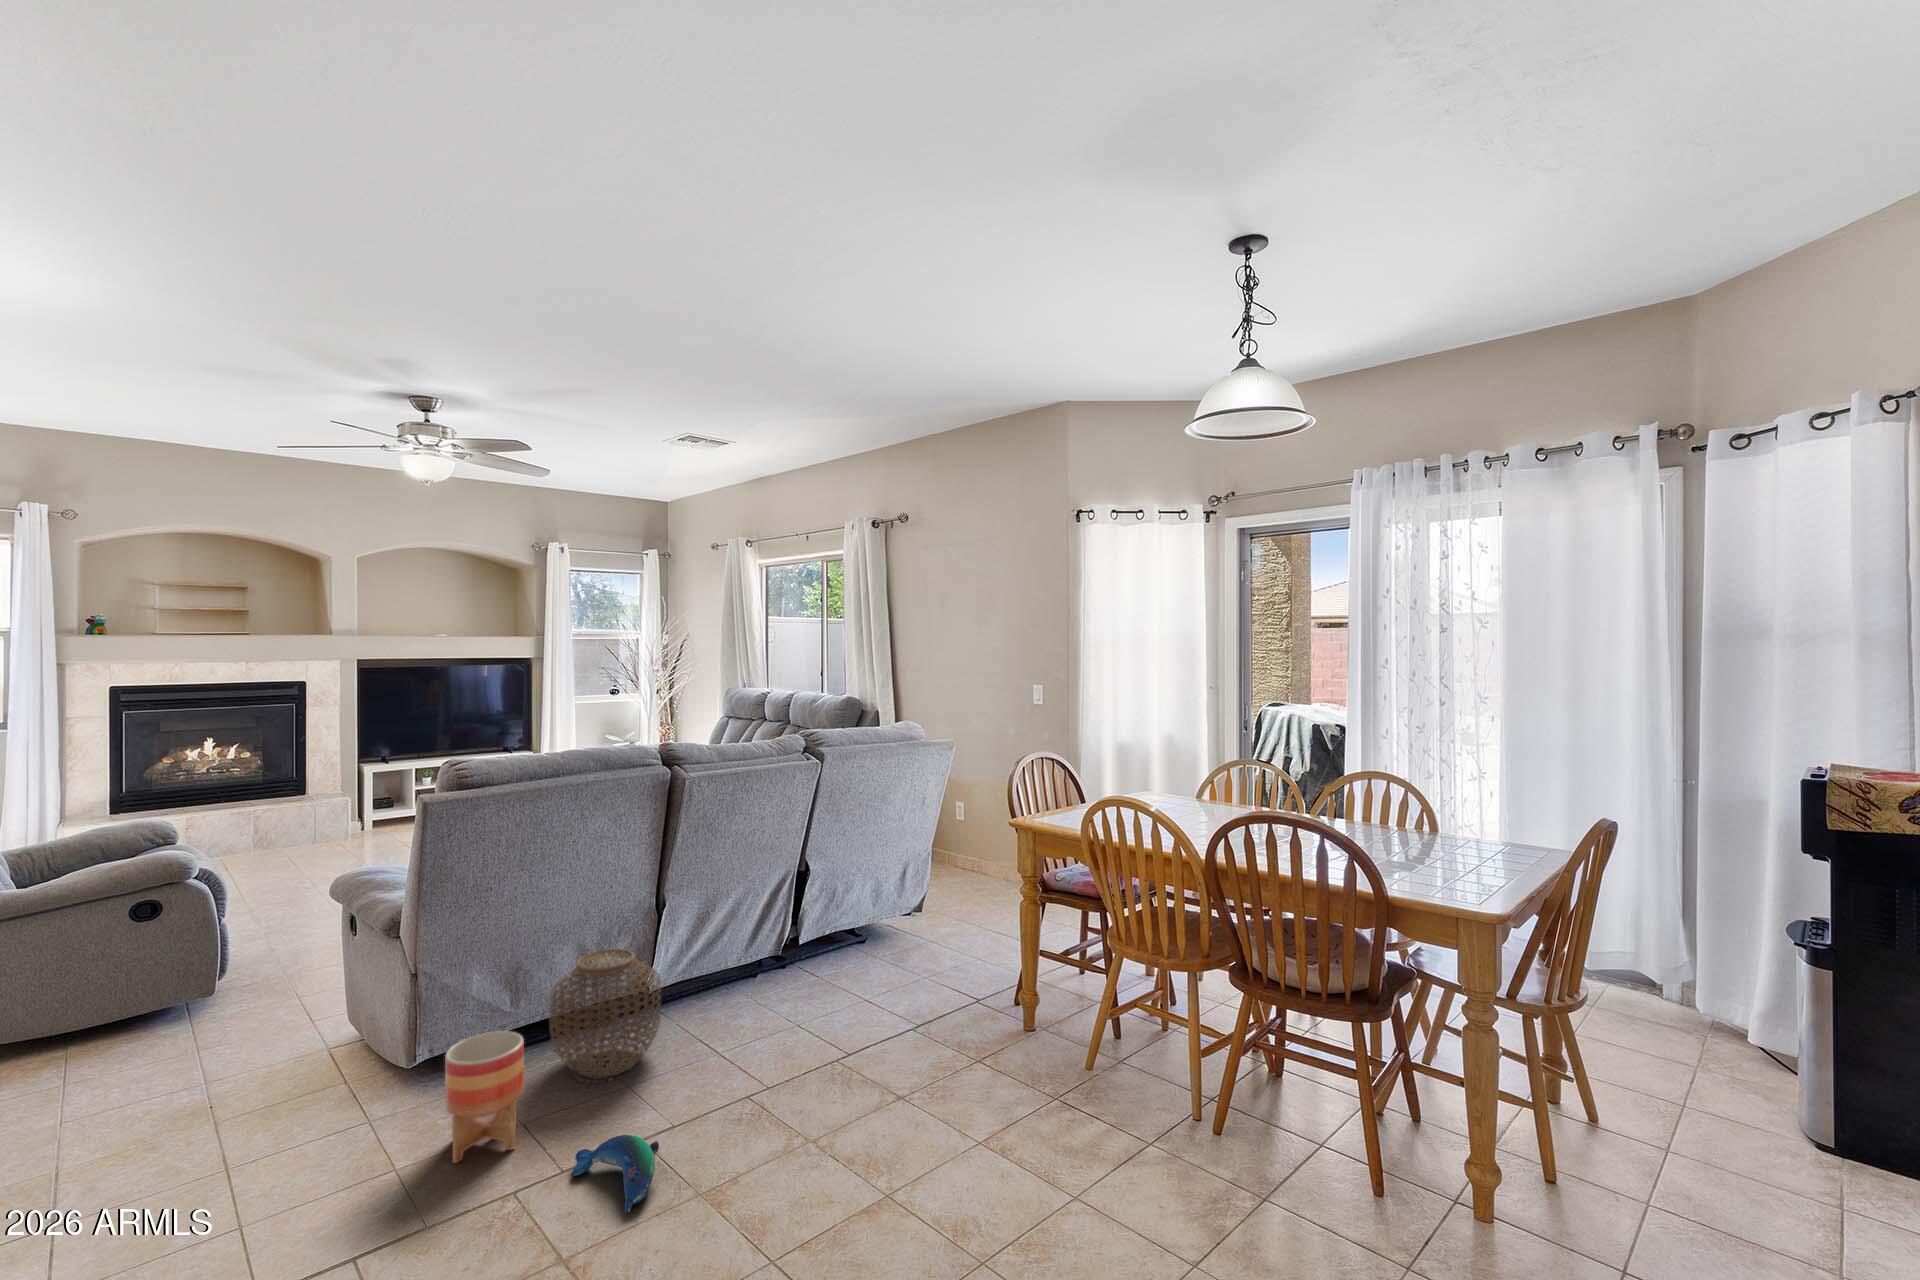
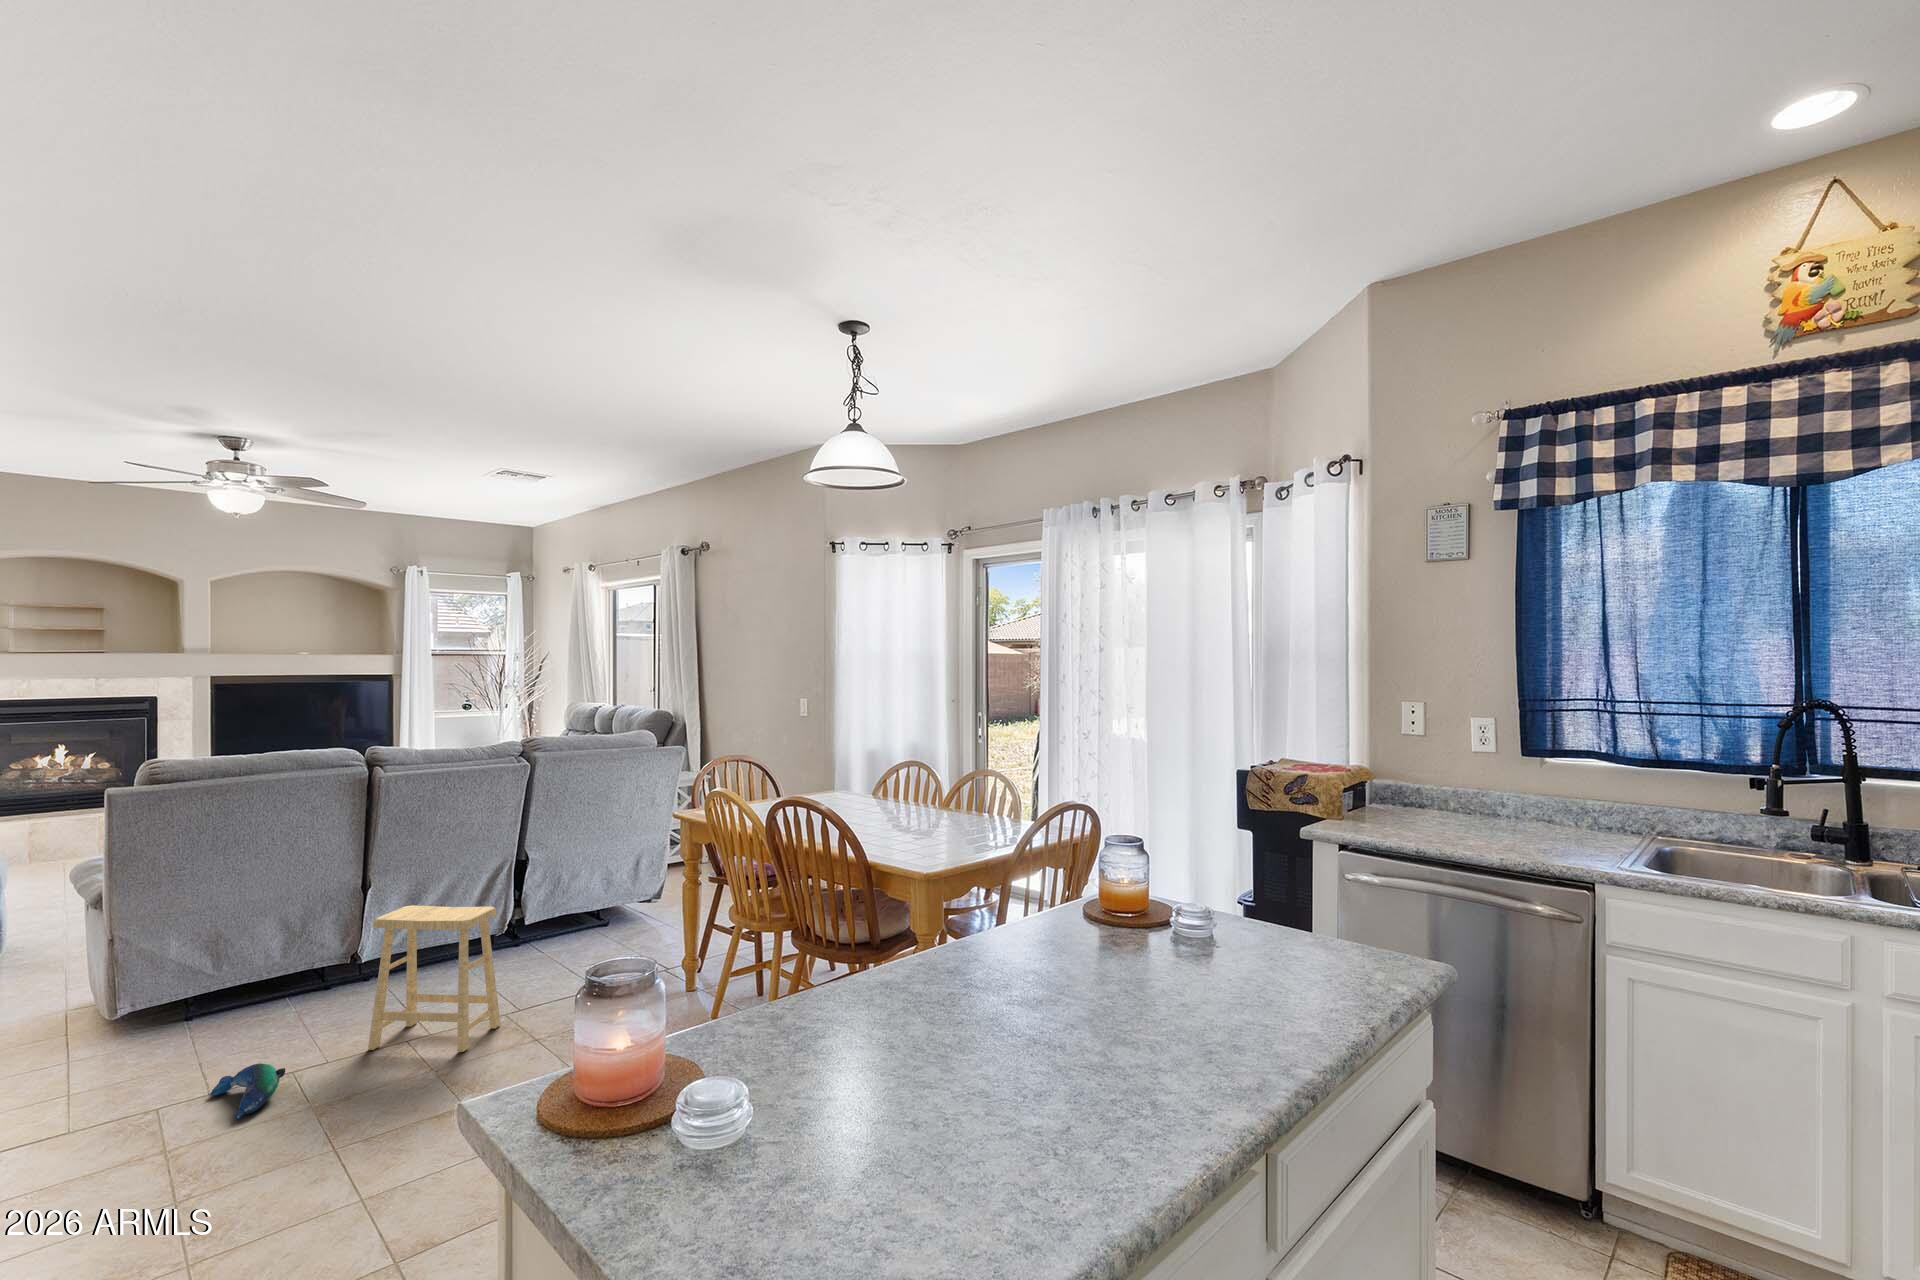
footstool: none [715,931,846,1109] -> present [368,905,500,1052]
woven basket: present [550,949,661,1077] -> none [244,922,353,1030]
planter: present [445,1031,524,1163] -> none [119,983,195,1087]

